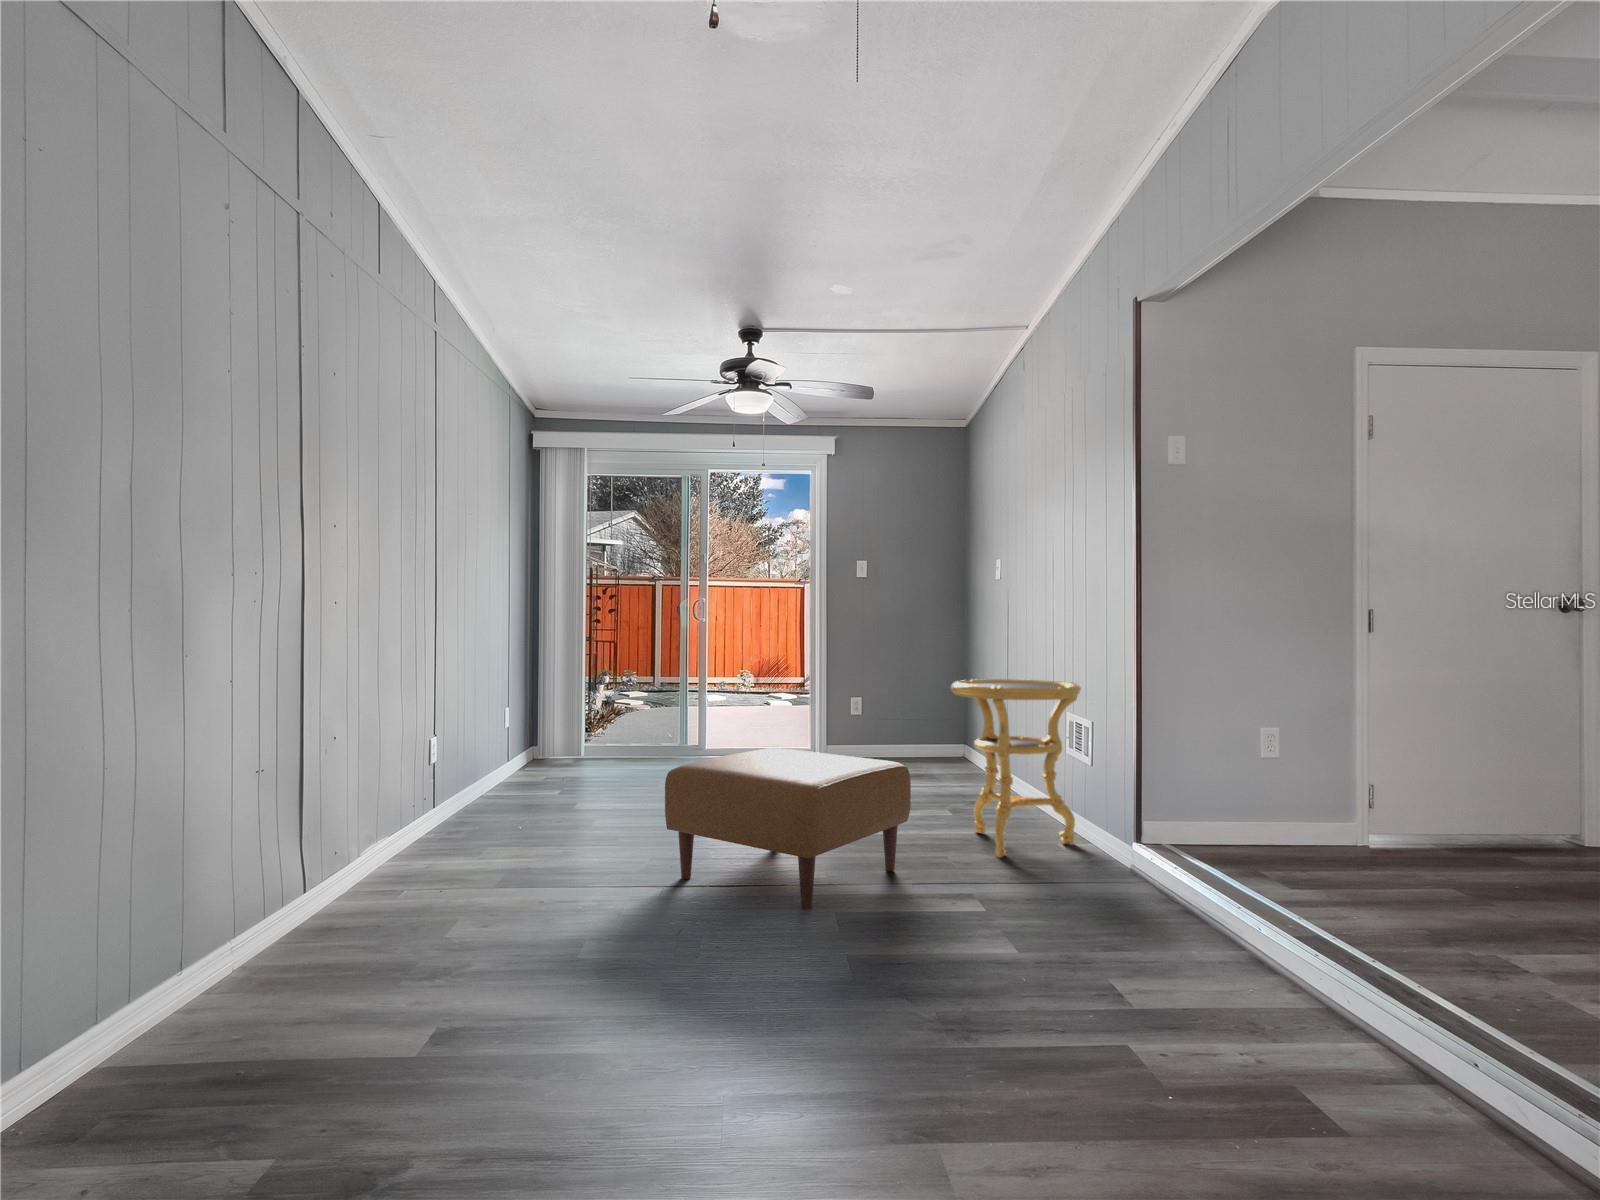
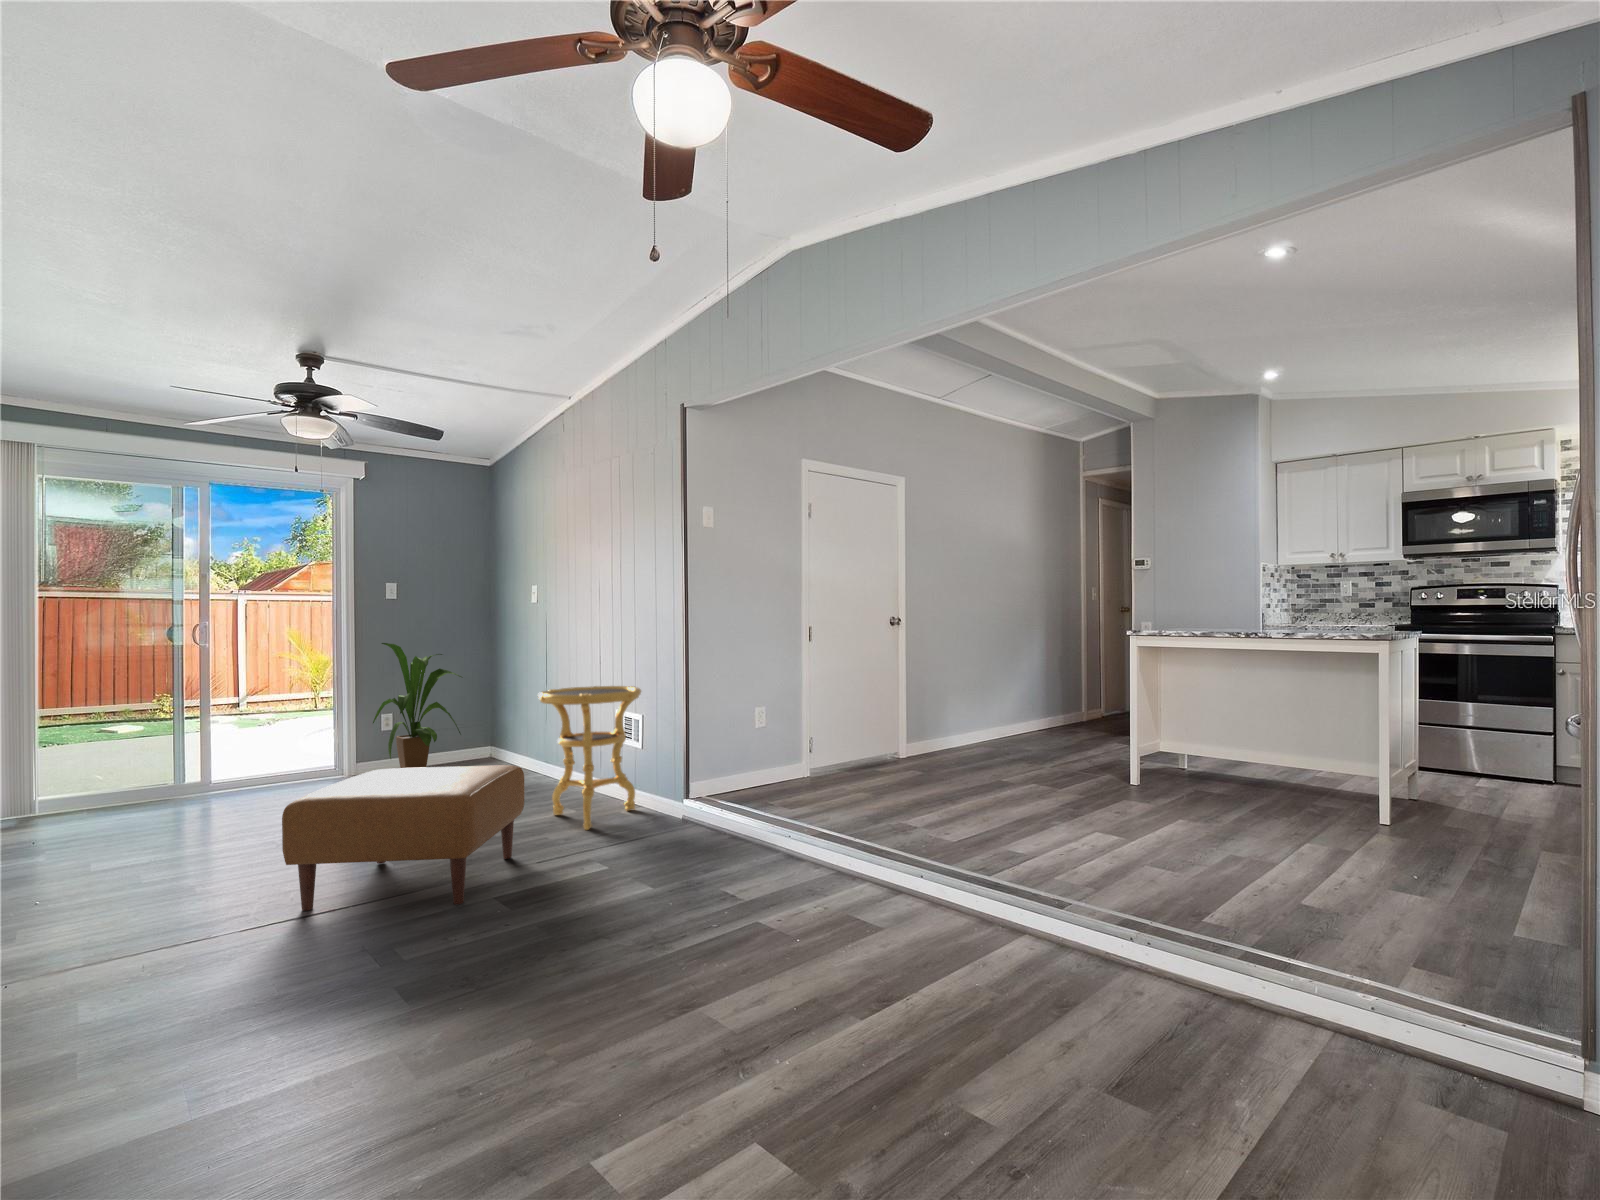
house plant: none [841,623,929,764] -> present [373,643,461,768]

